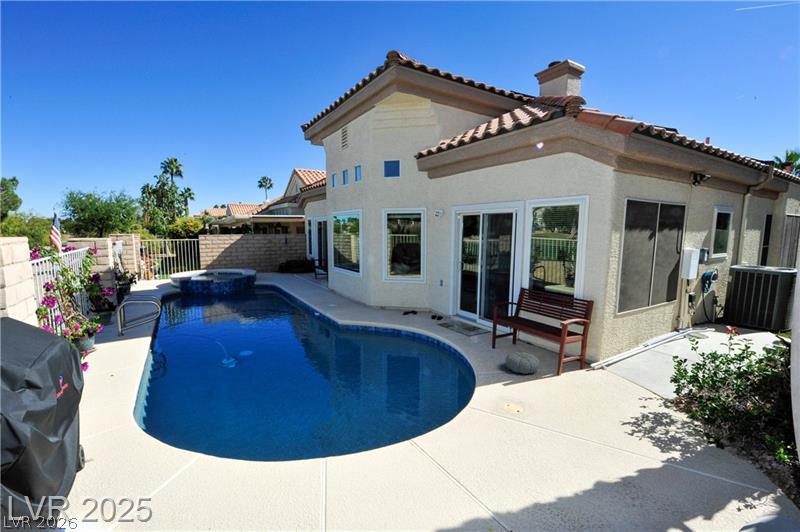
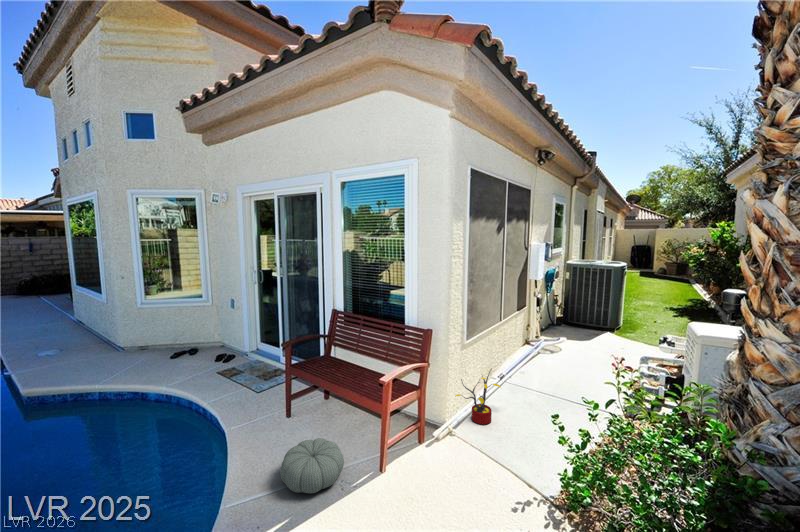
decorative plant: none [609,332,645,366] -> present [456,372,501,424]

